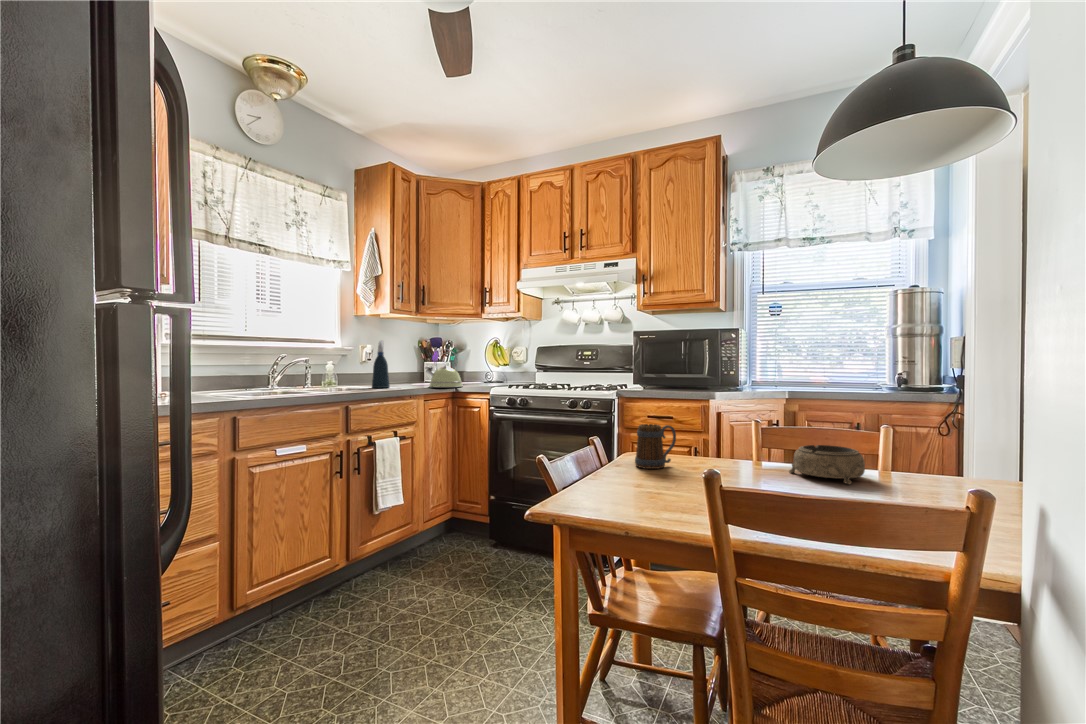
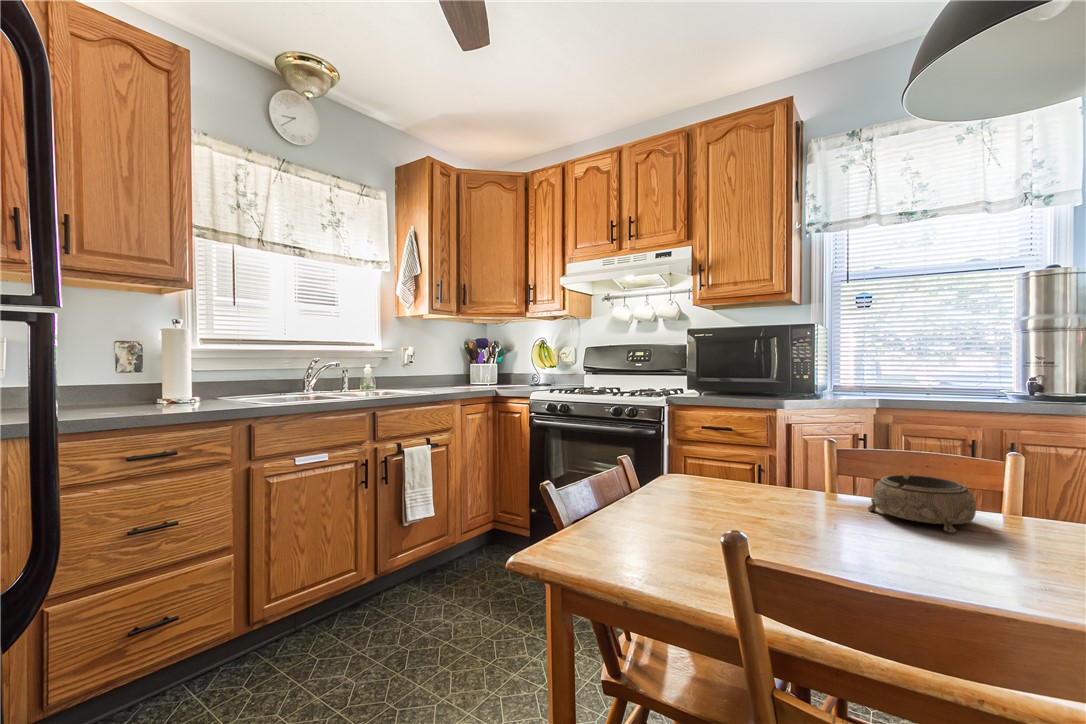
spray bottle: present [372,340,390,388] -> none [406,343,425,393]
kettle: present [426,349,462,388] -> none [465,351,504,392]
mug: present [635,424,676,469] -> none [667,442,719,498]

